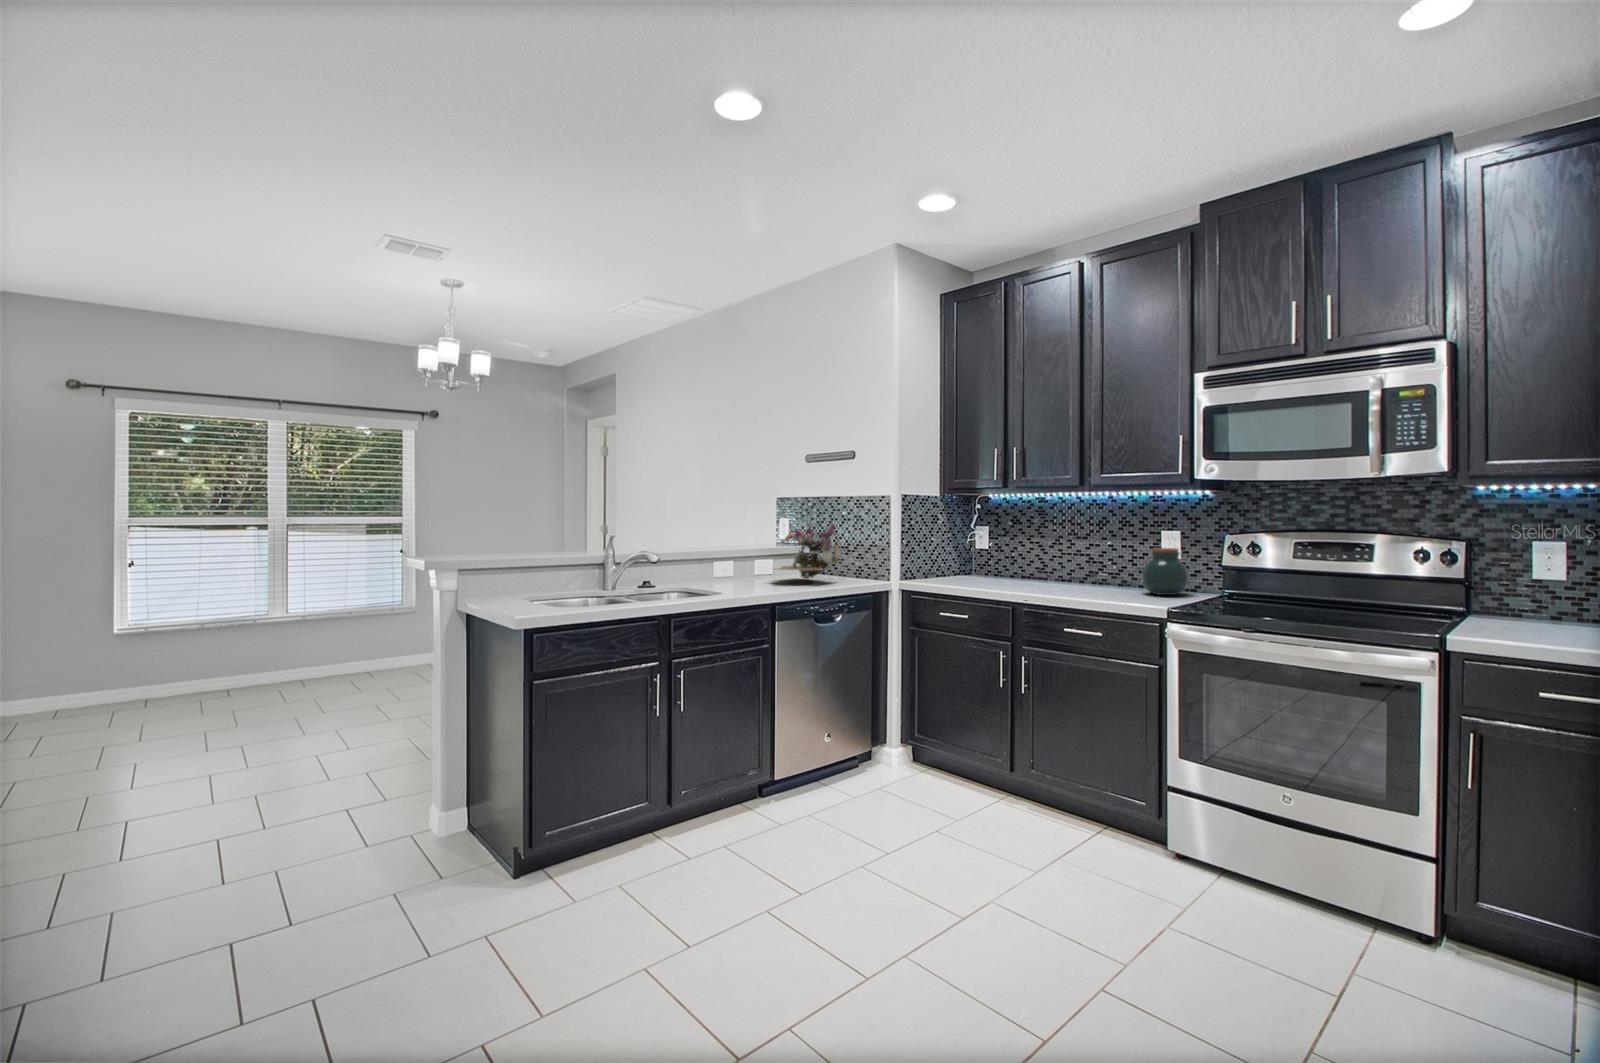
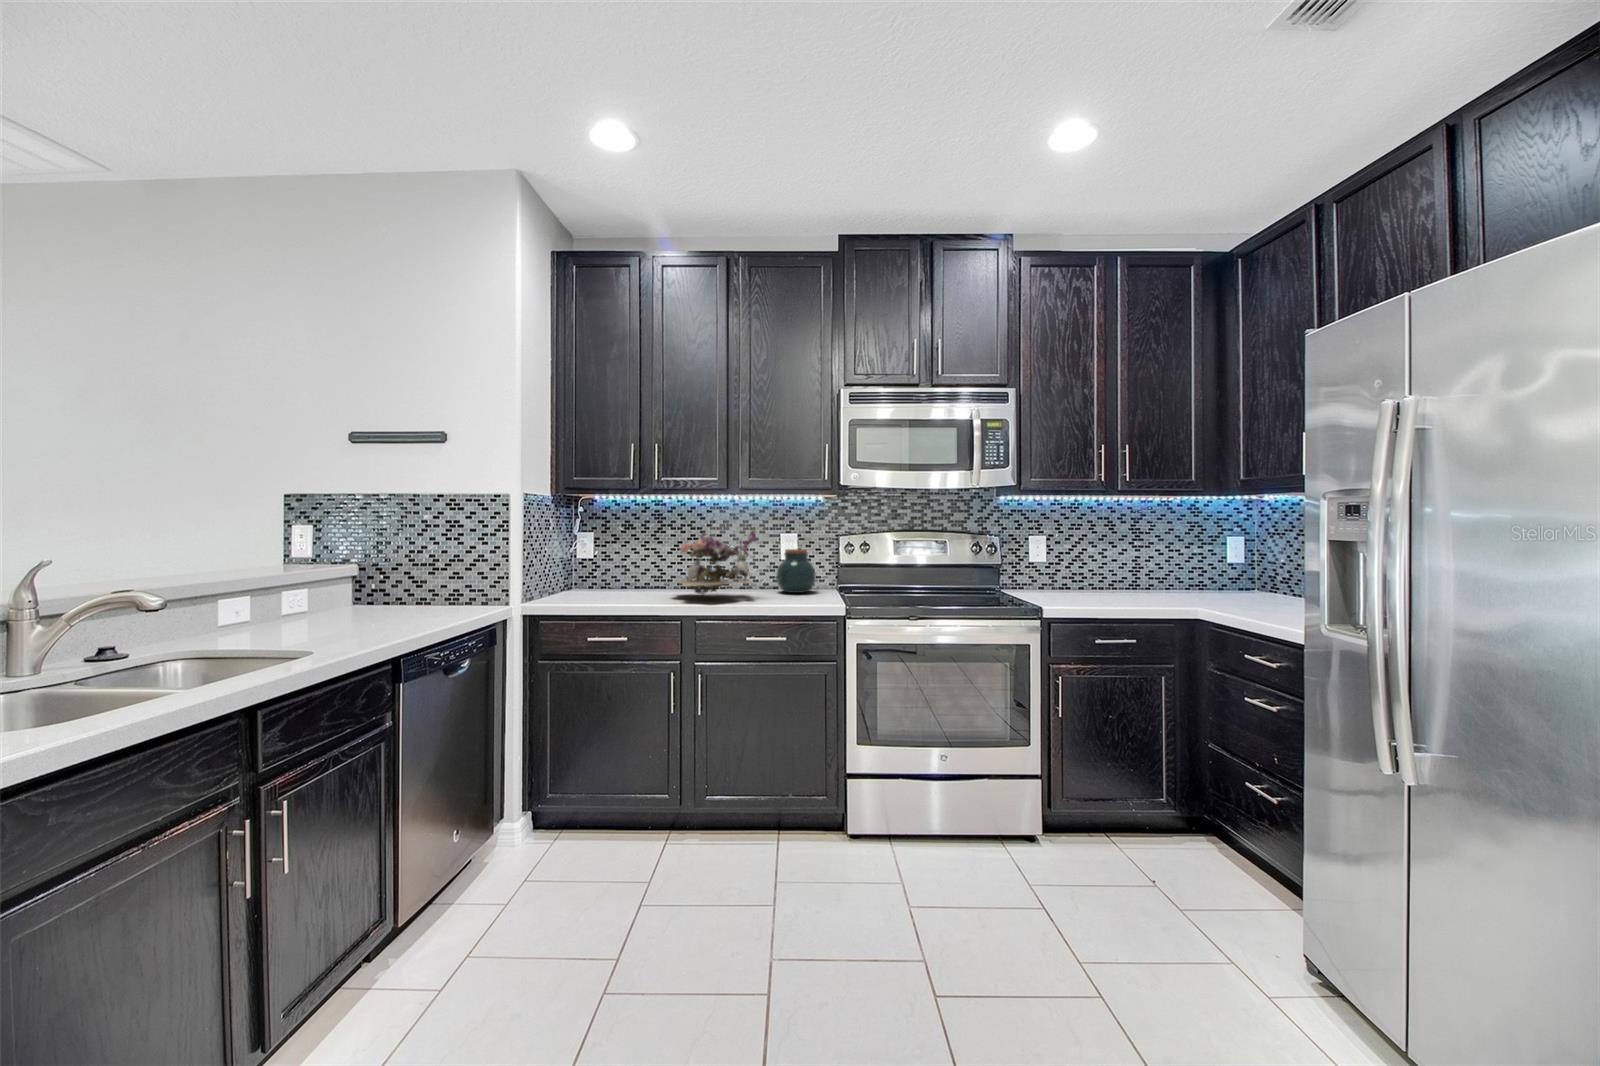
flower arrangement: present [777,524,839,579] -> present [675,530,757,596]

